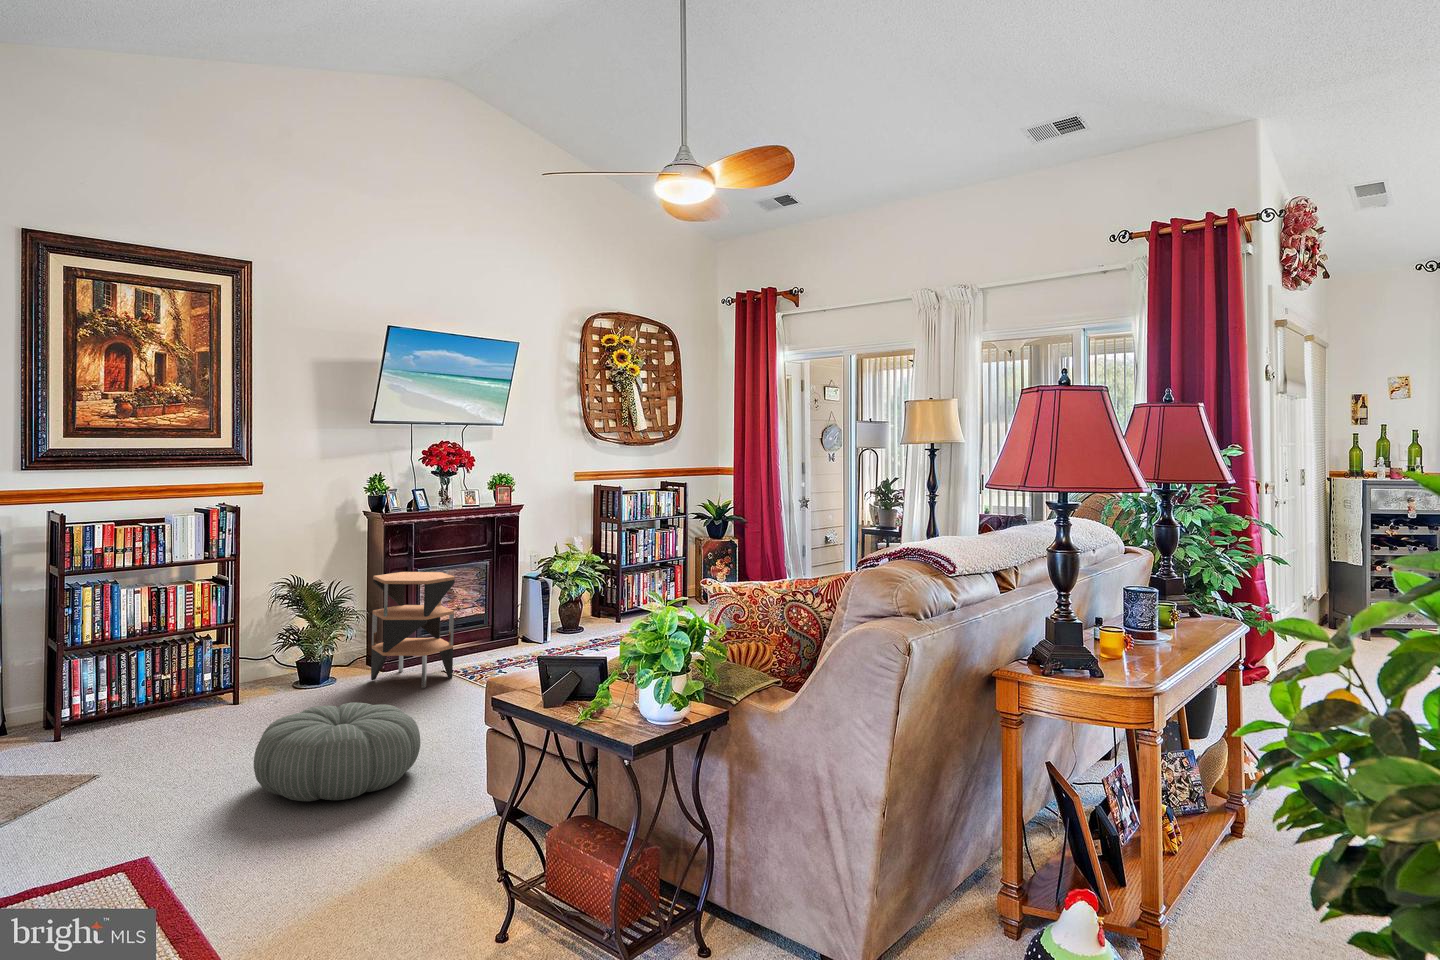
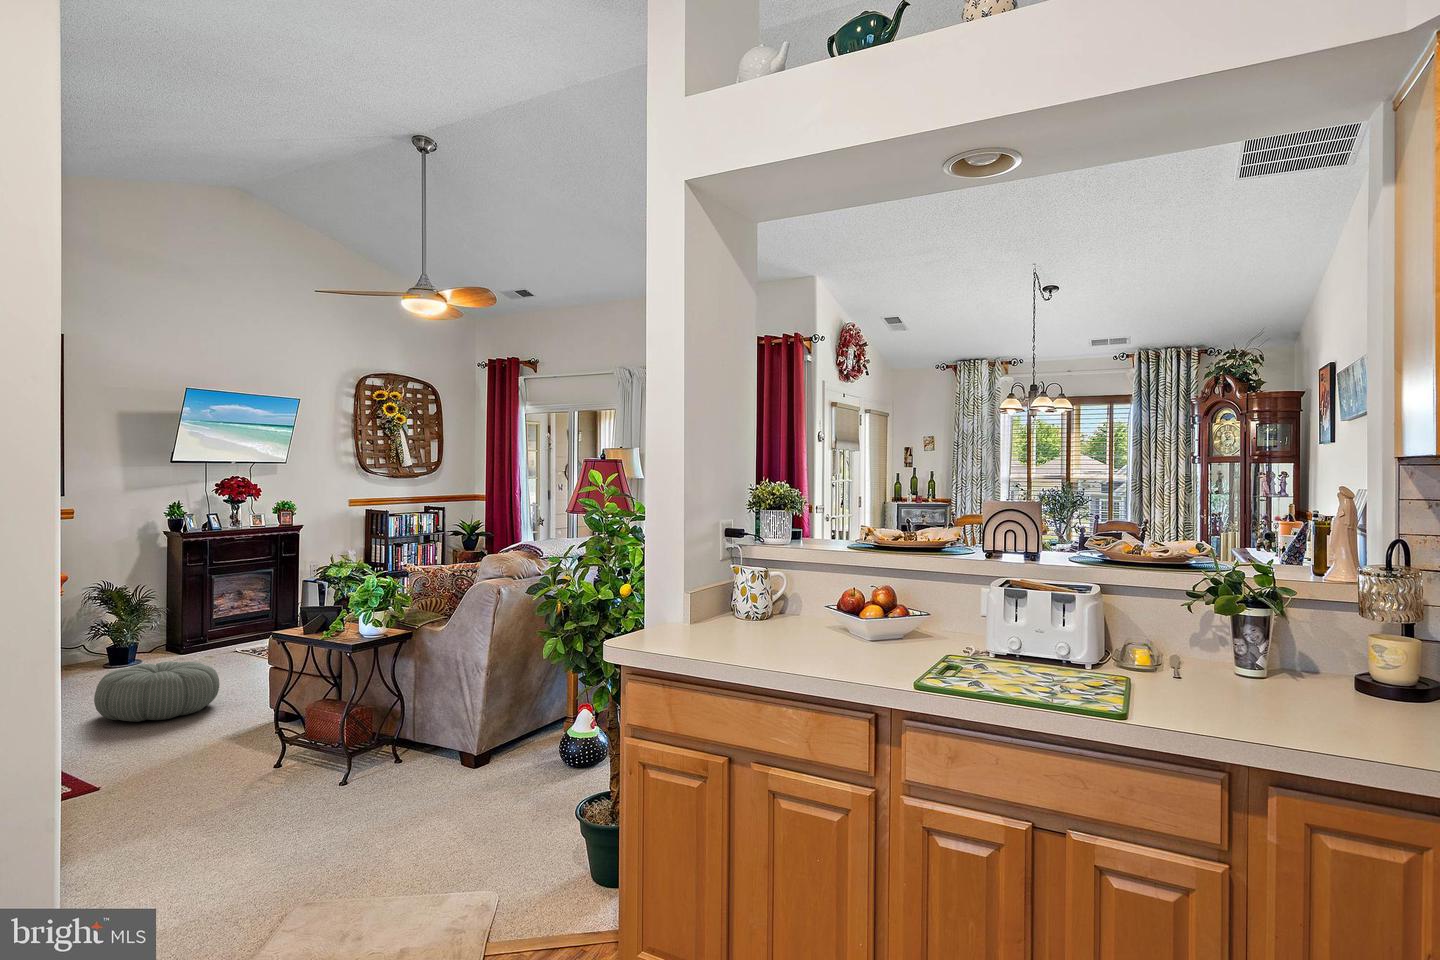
side table: present [371,572,455,688] -> none [171,577,244,663]

